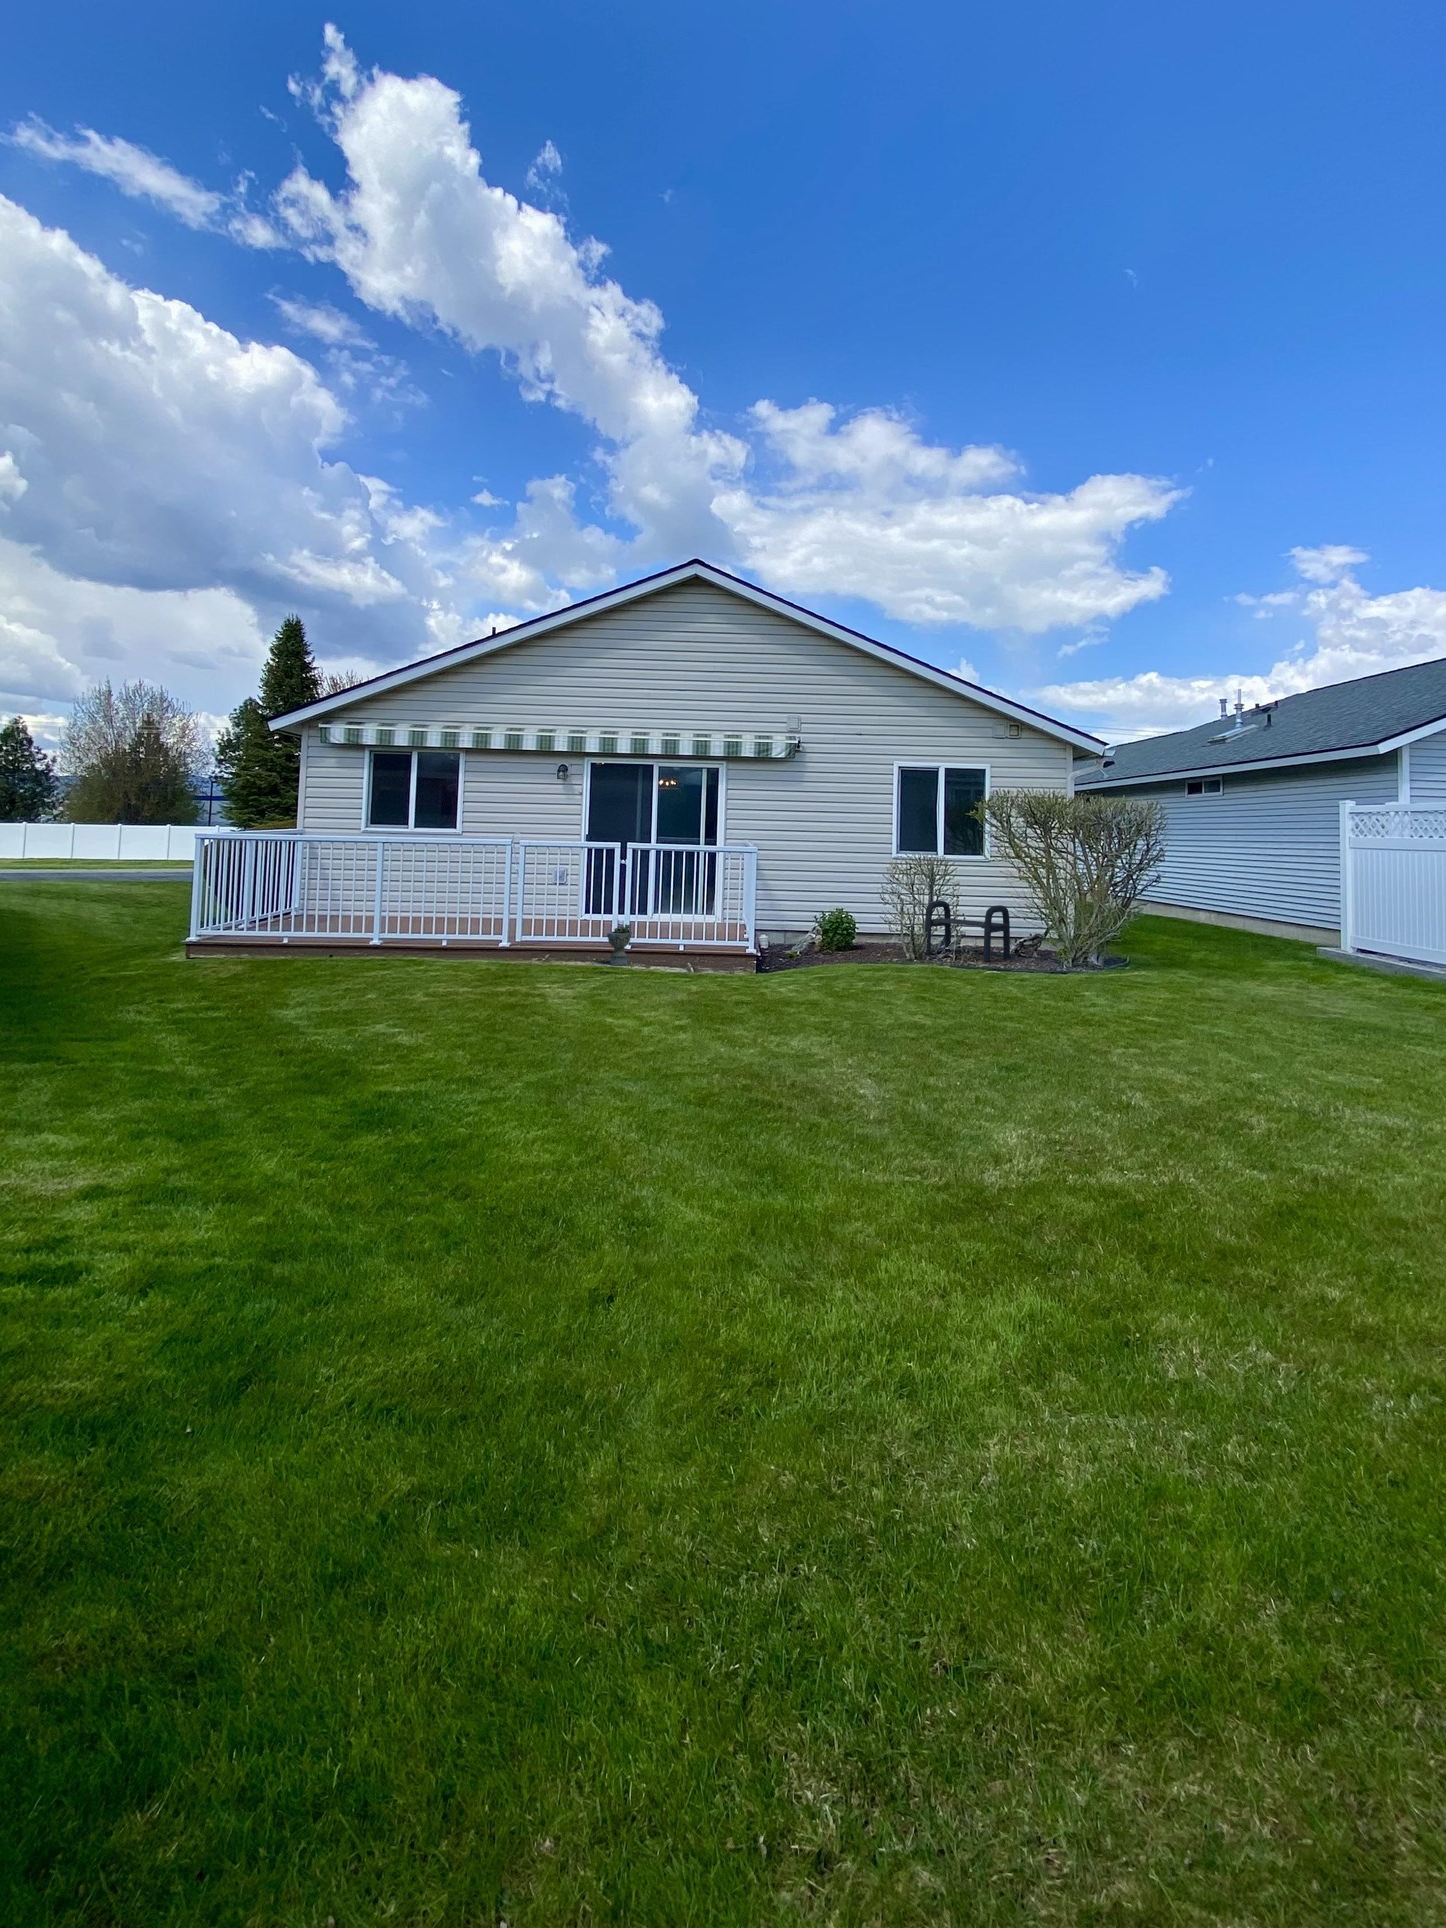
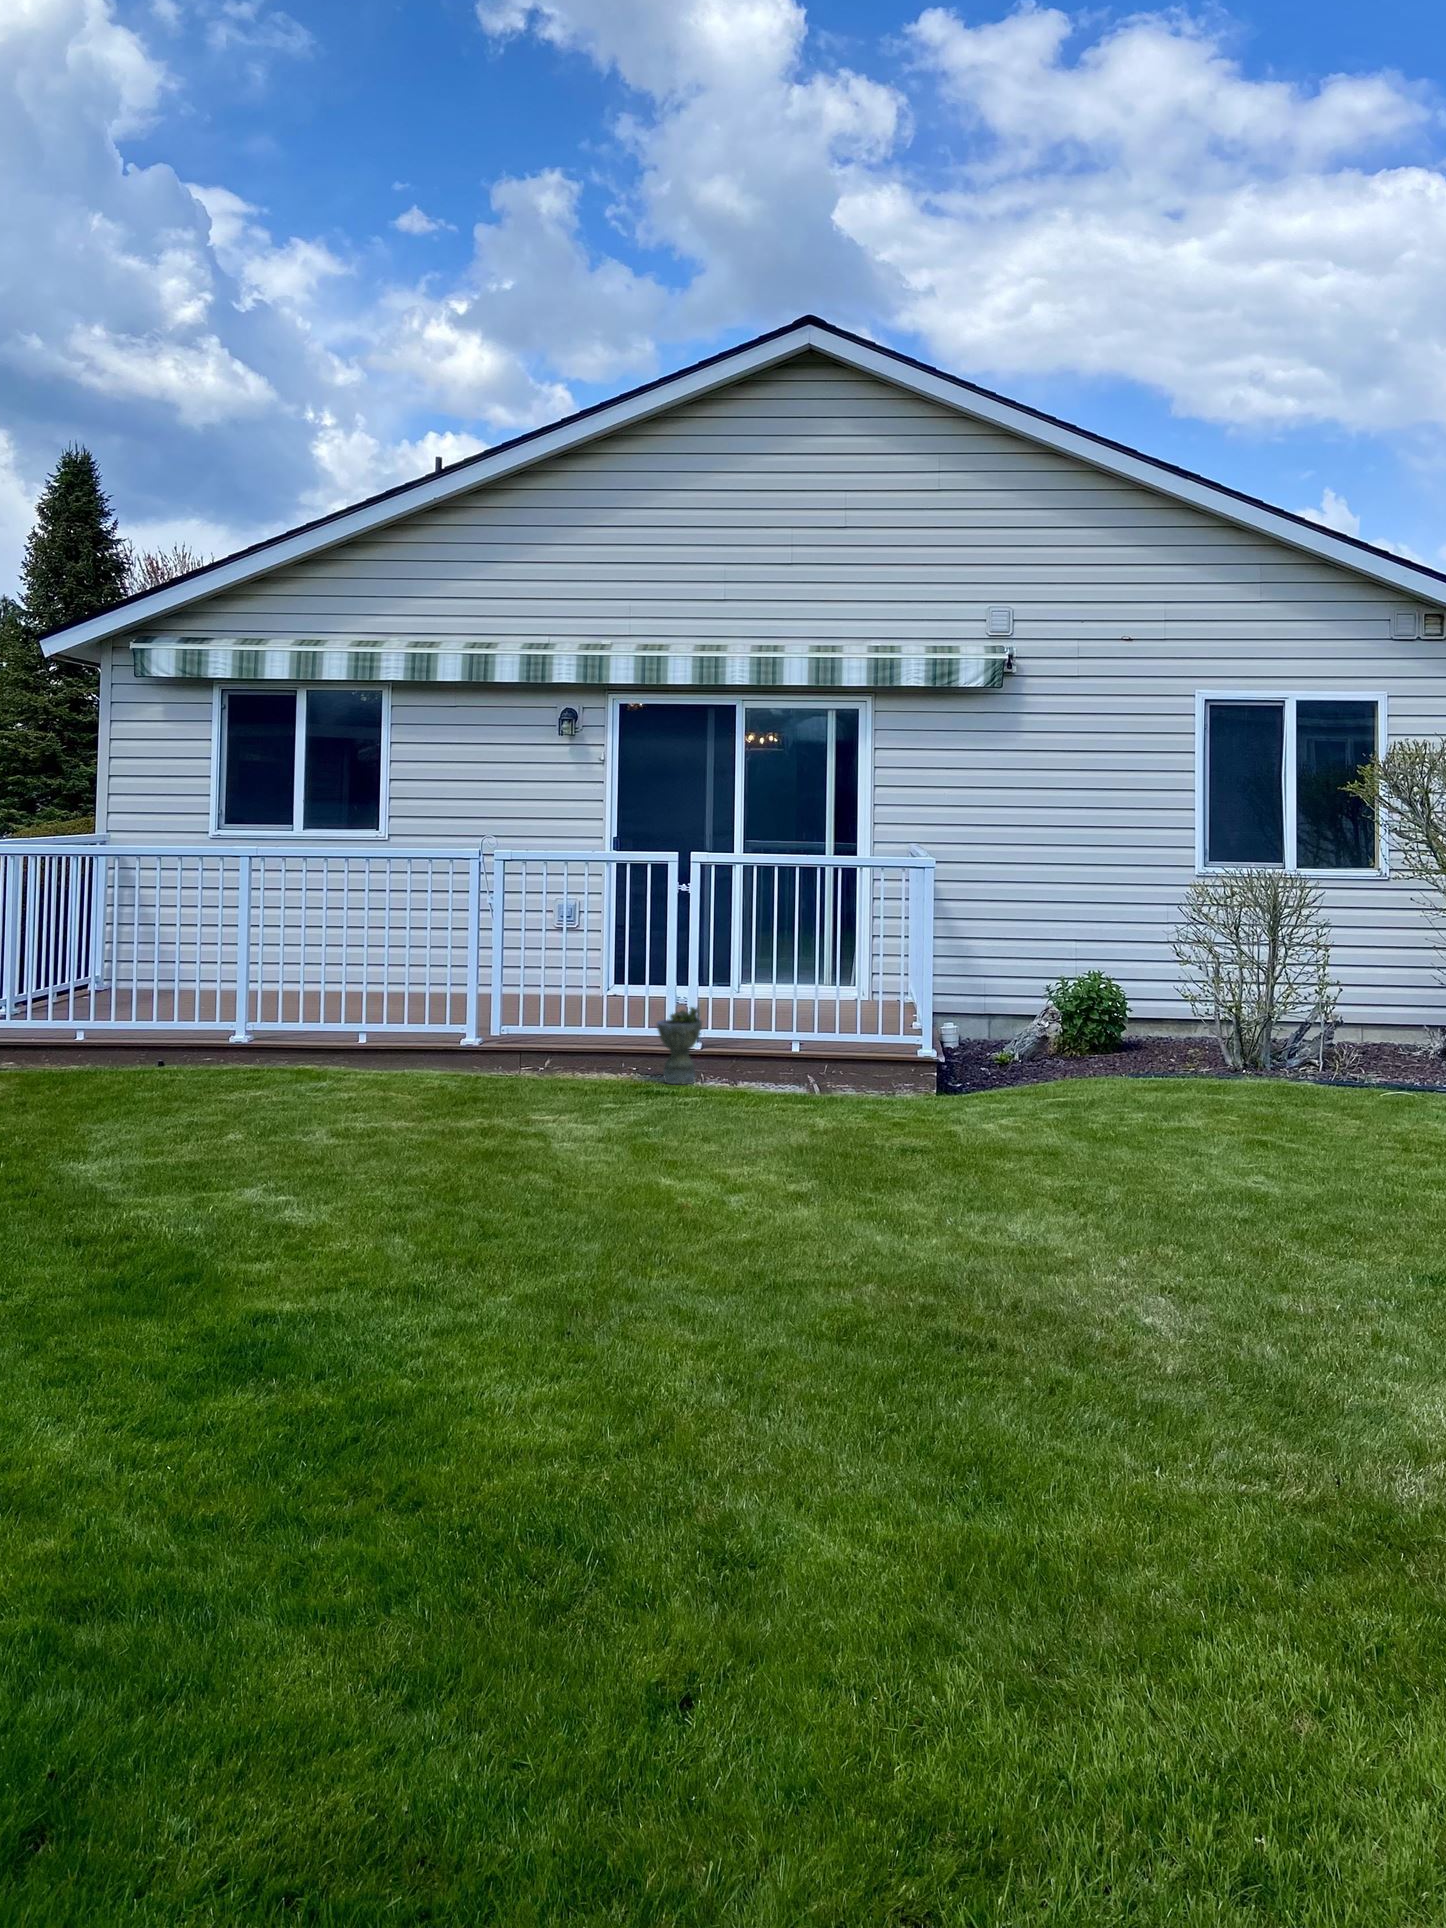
bench: present [924,901,1010,962] -> none [1259,954,1430,1074]

